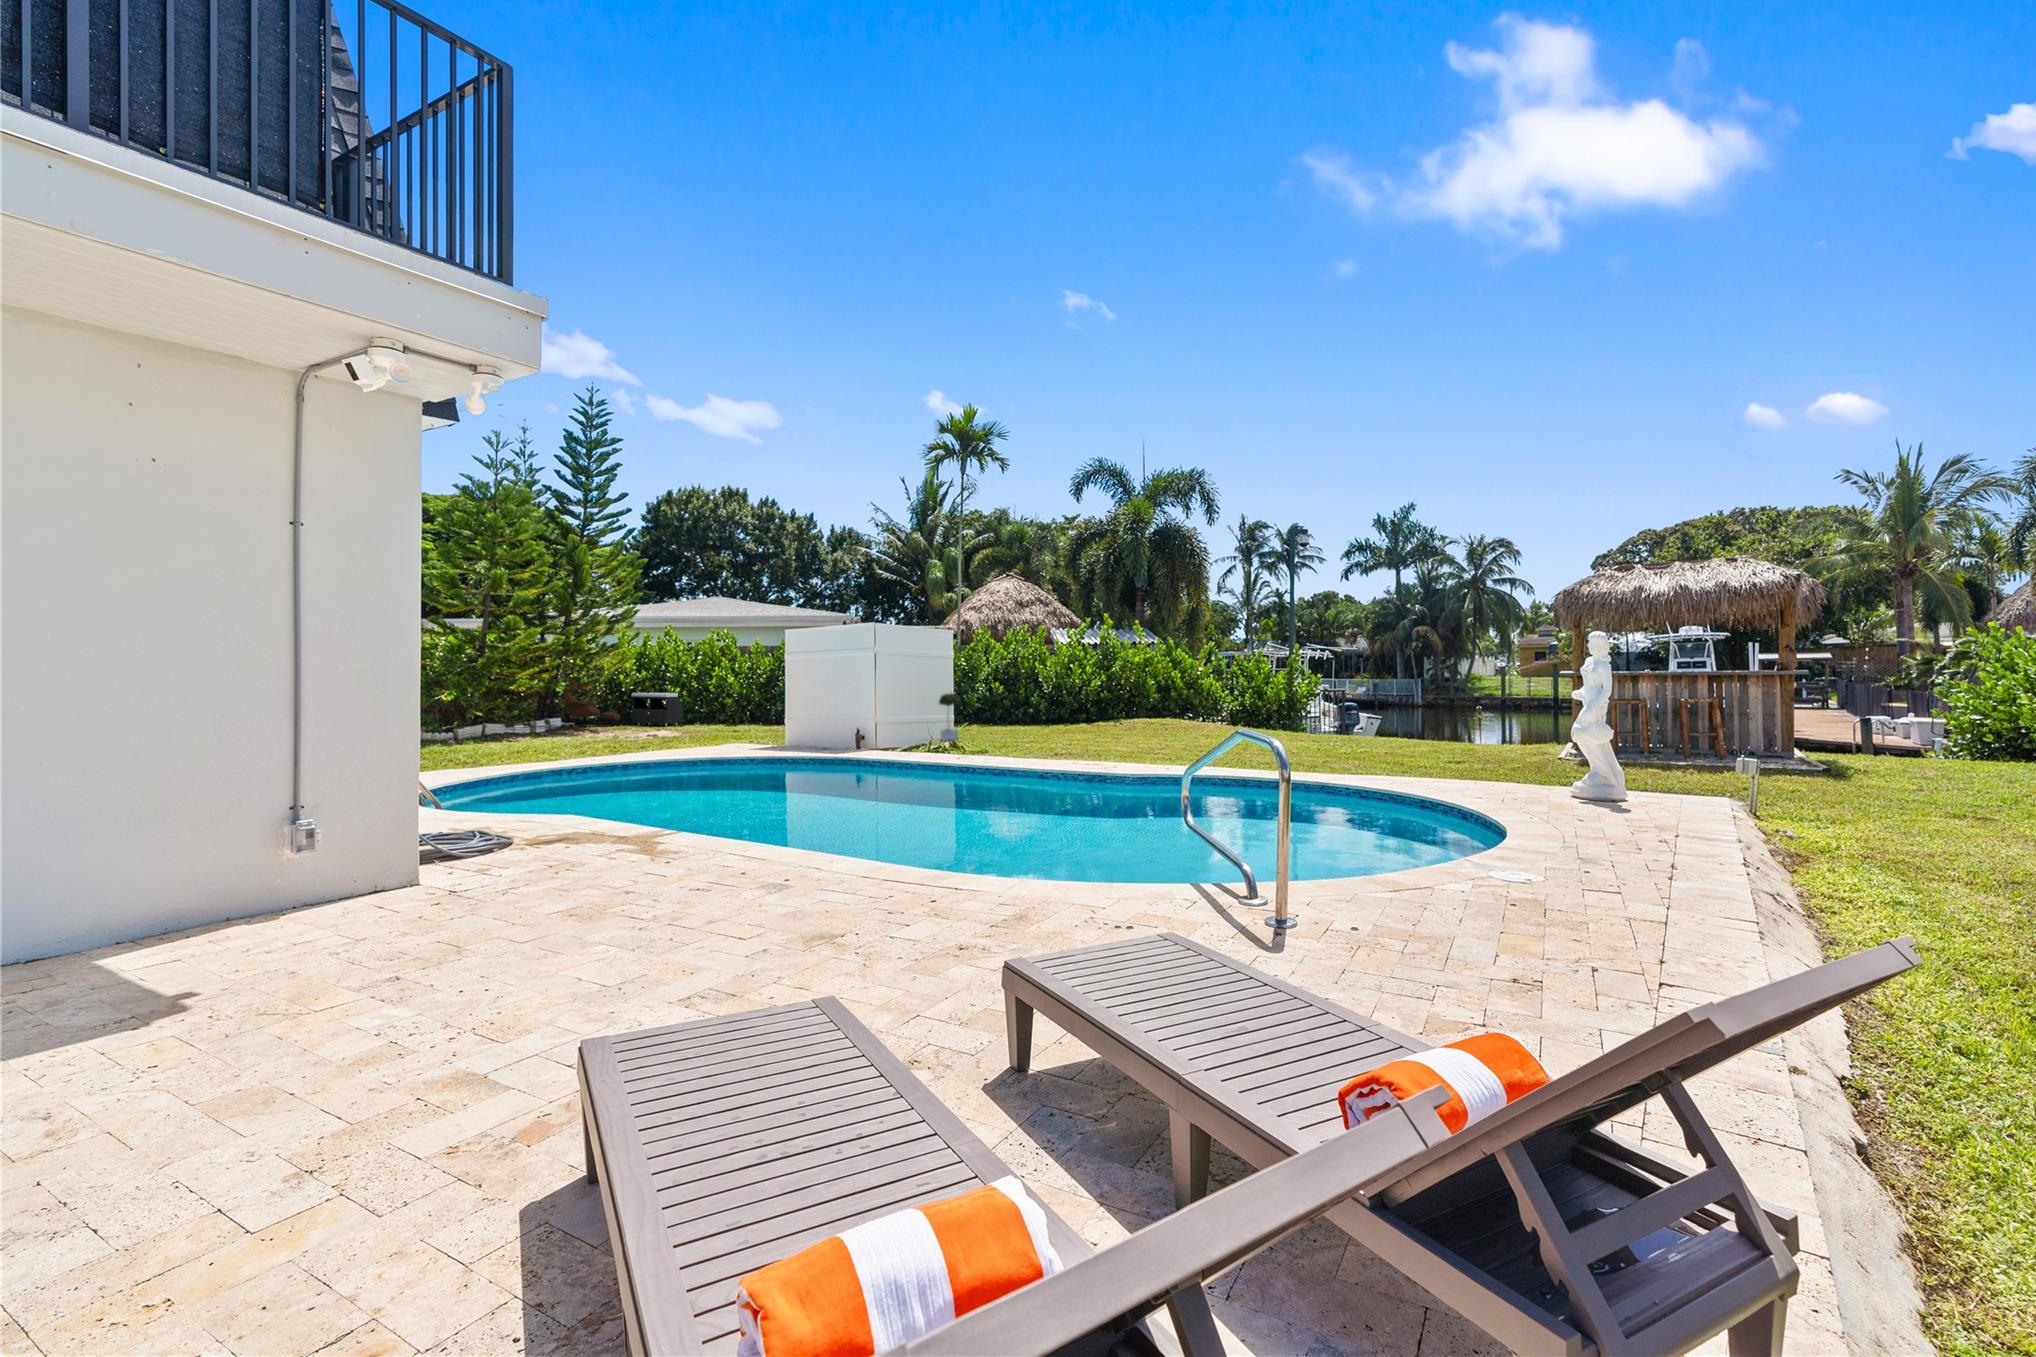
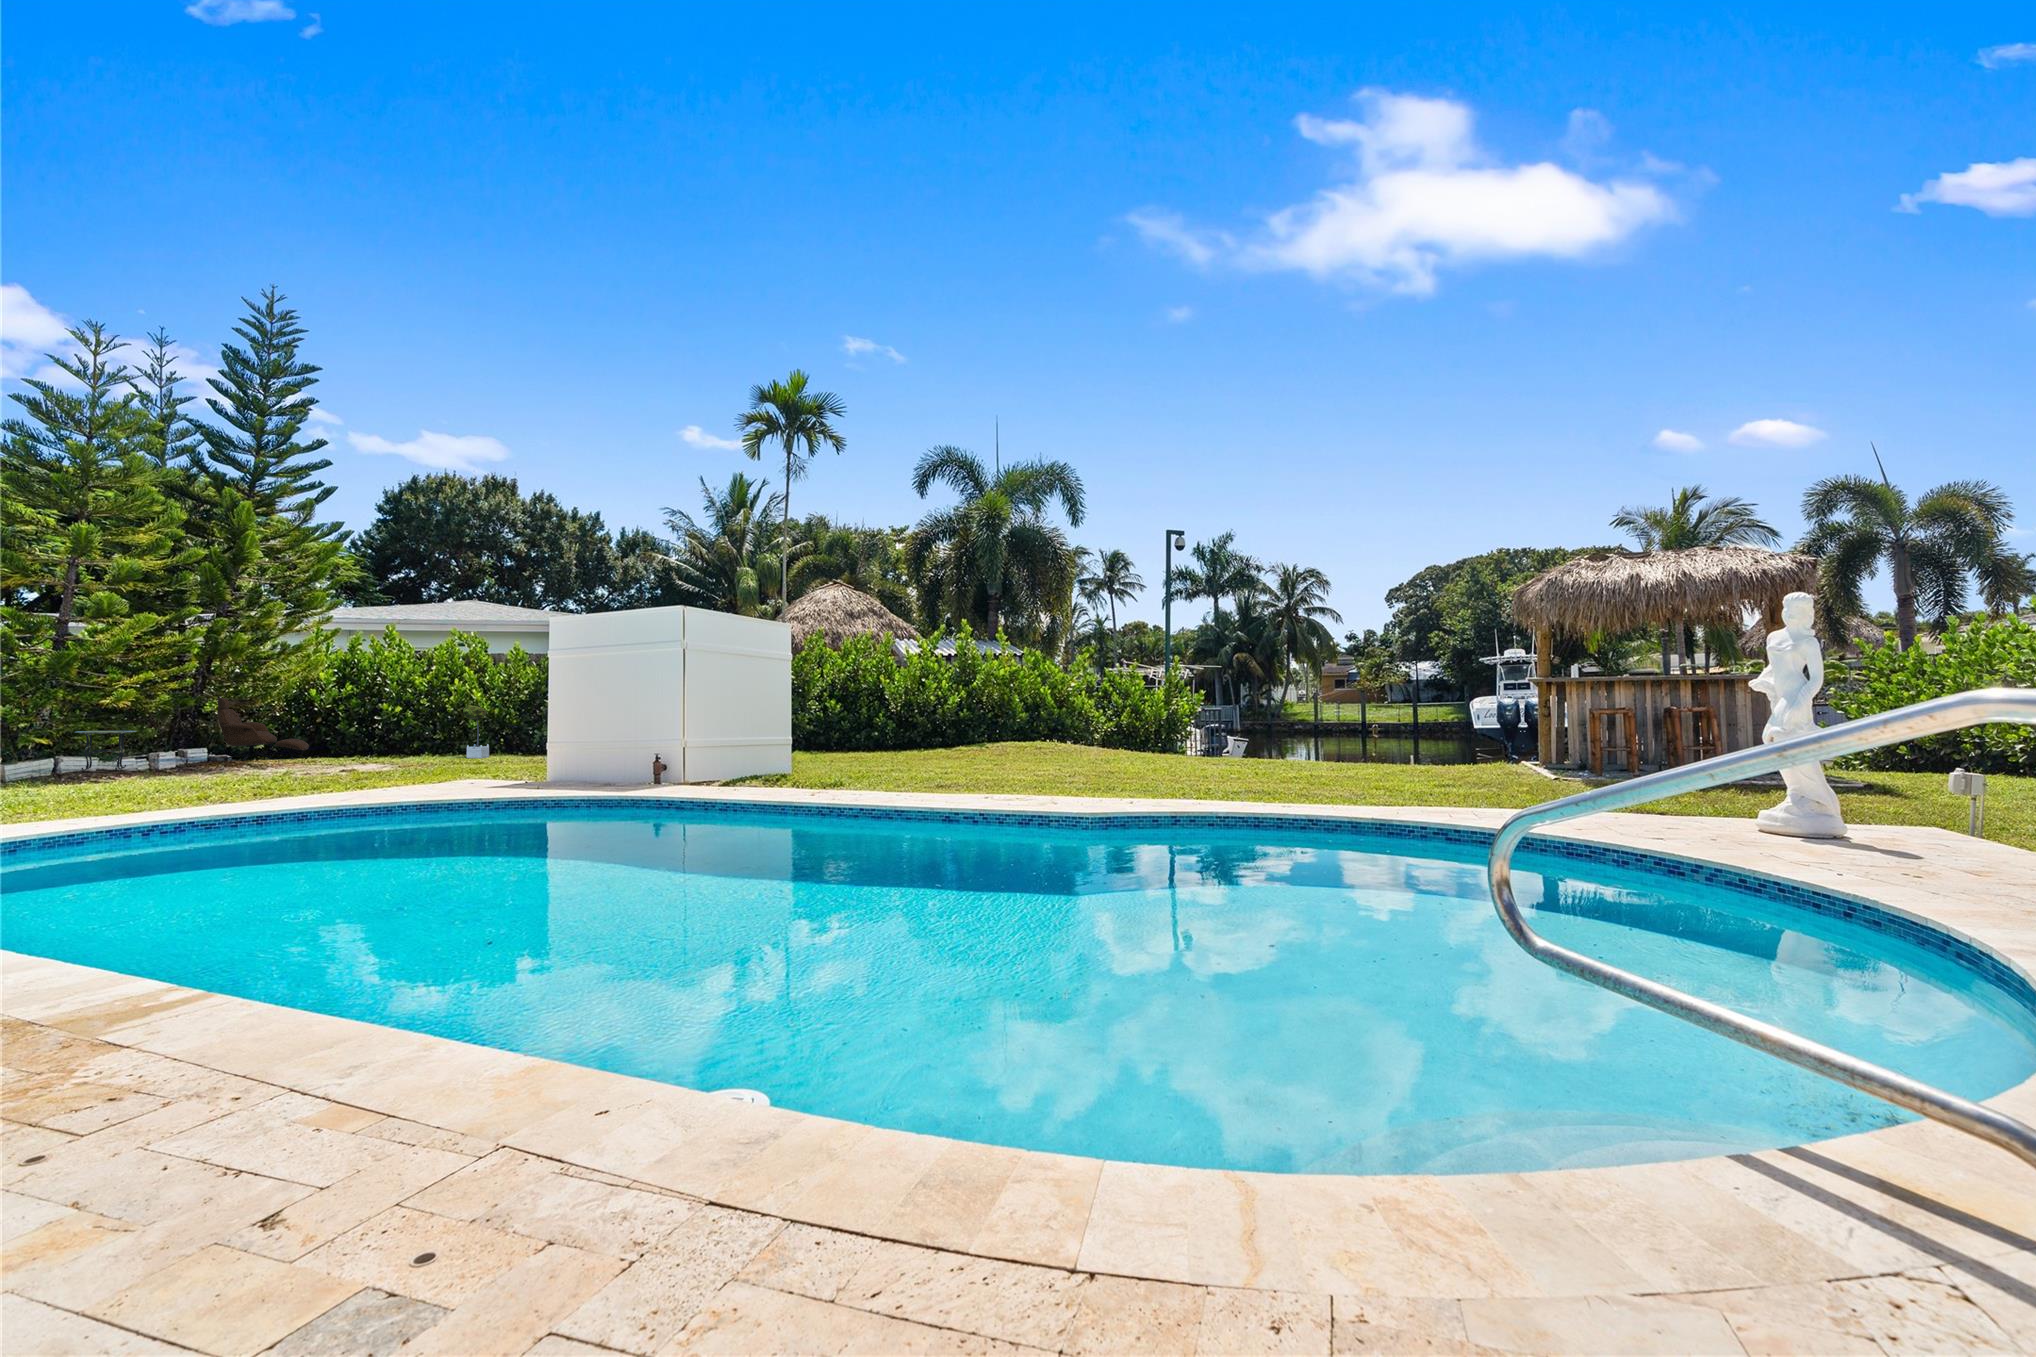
storage bench: present [631,693,683,727] -> none [326,713,405,758]
potted tree: present [939,693,958,740] -> present [463,704,489,758]
side table: none [484,706,519,734] -> present [75,731,136,771]

